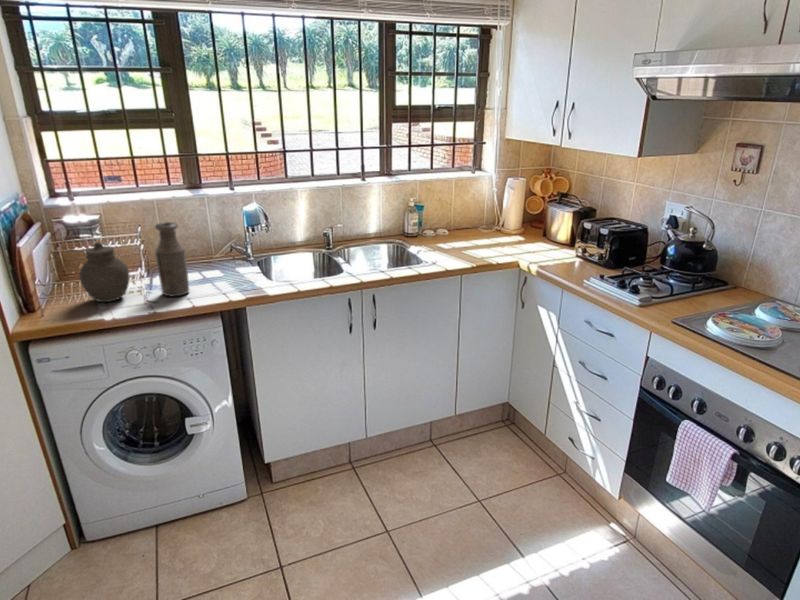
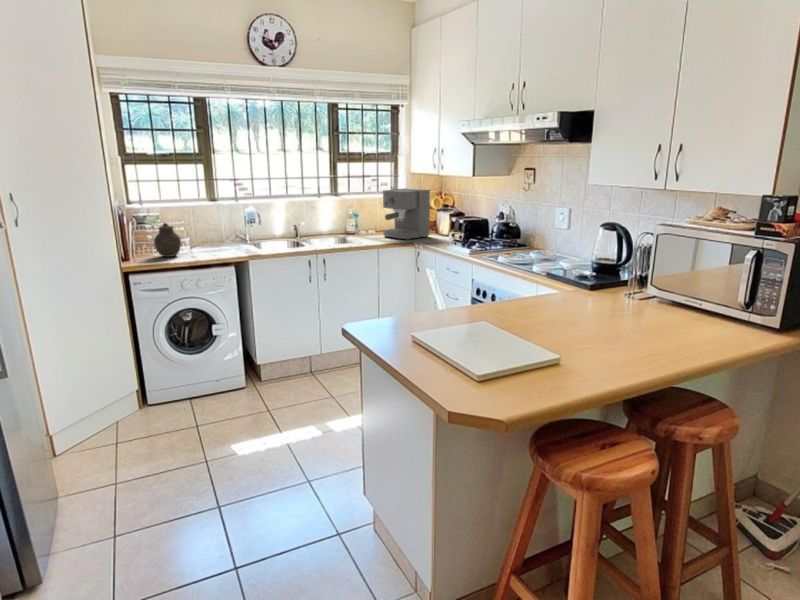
coffee maker: none [463,166,544,255] -> present [383,188,430,240]
bottle: present [155,222,189,296] -> none [197,213,215,255]

